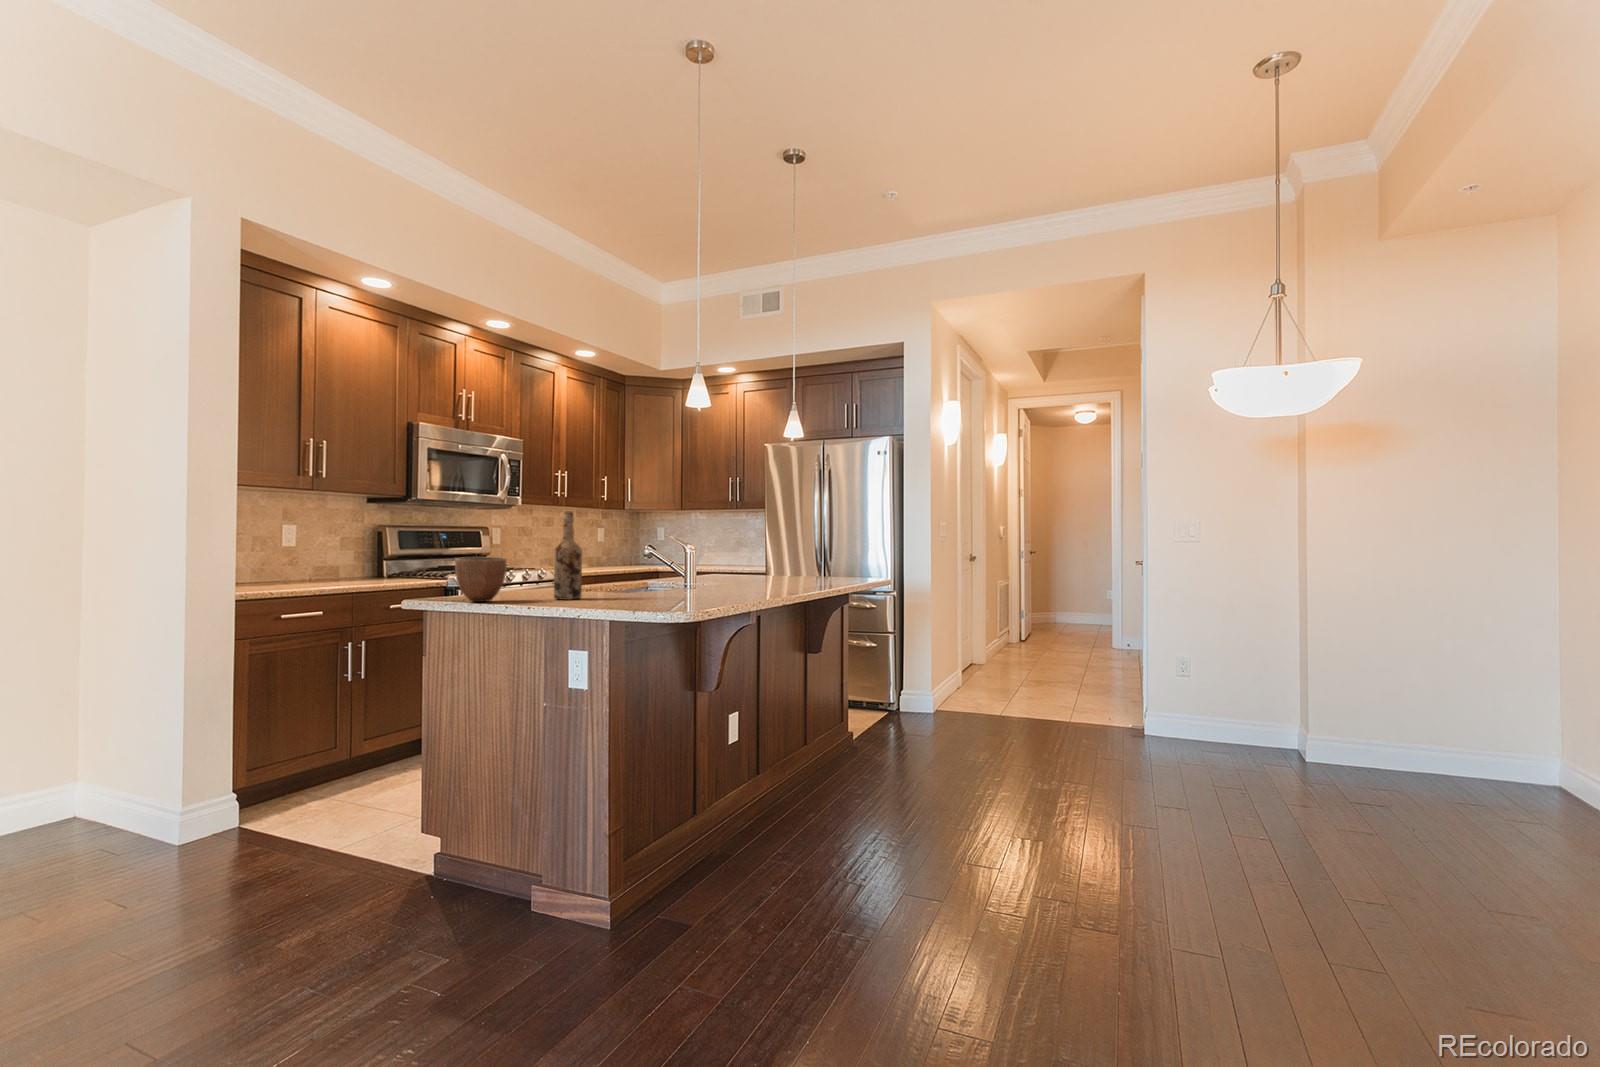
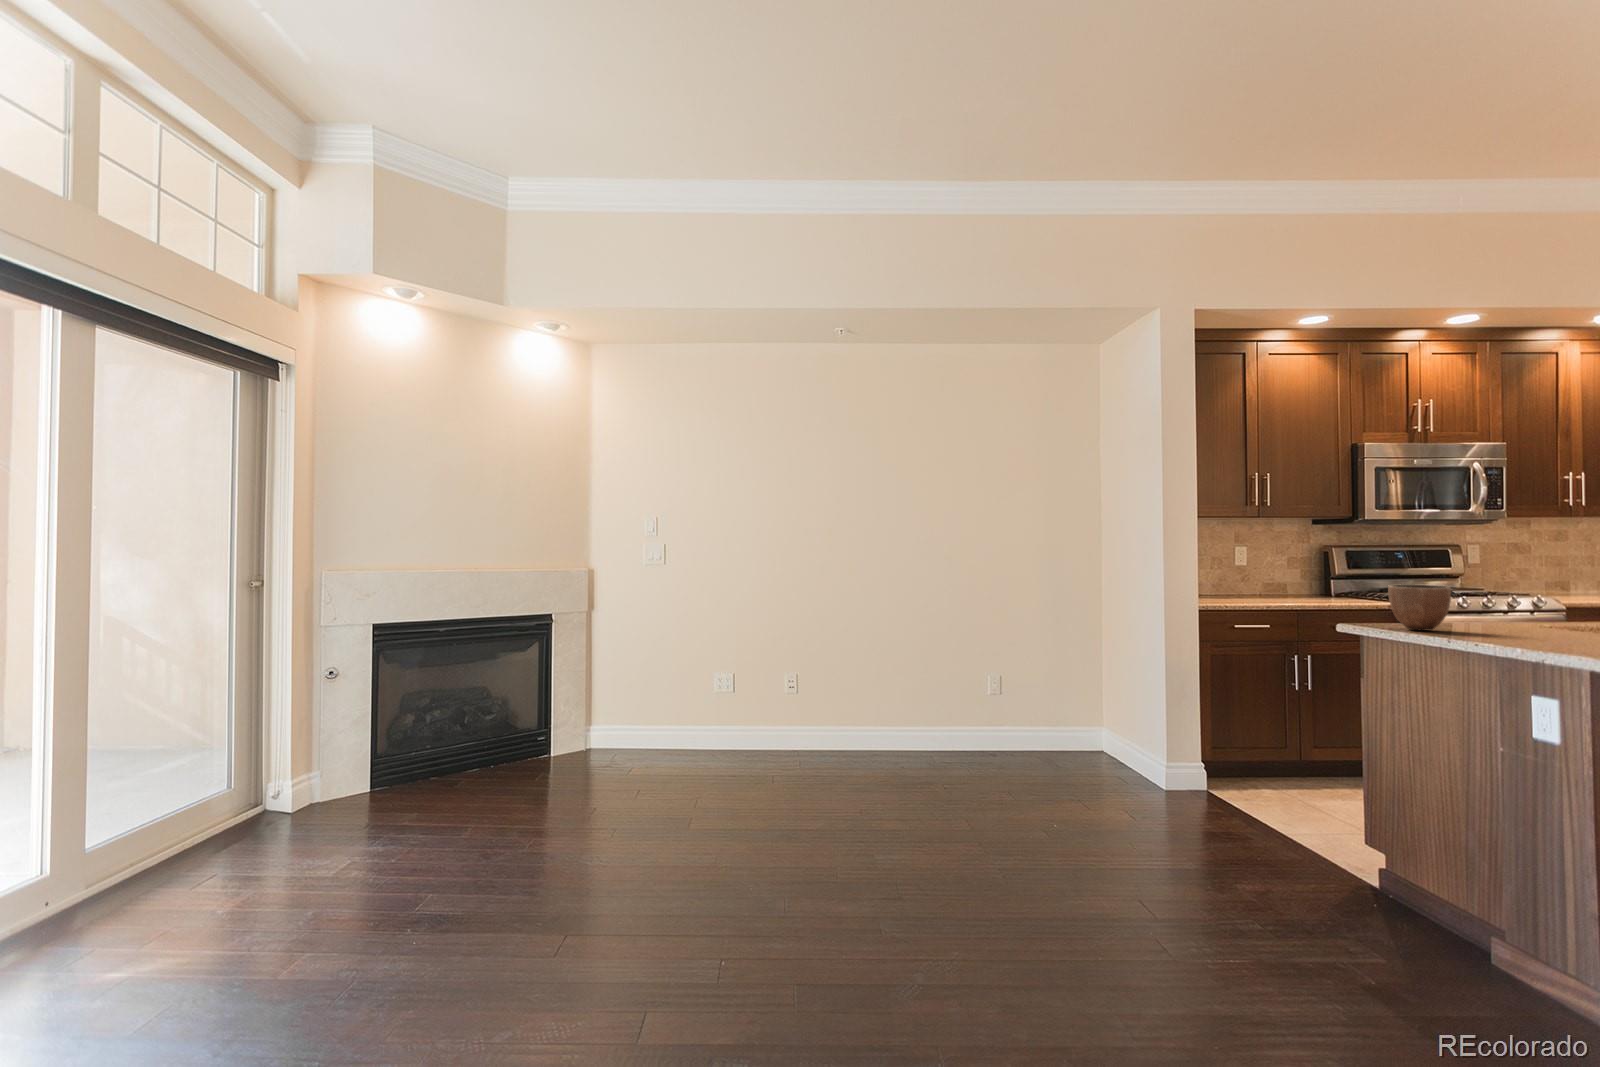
wine bottle: present [554,511,582,600] -> none [1517,536,1561,638]

